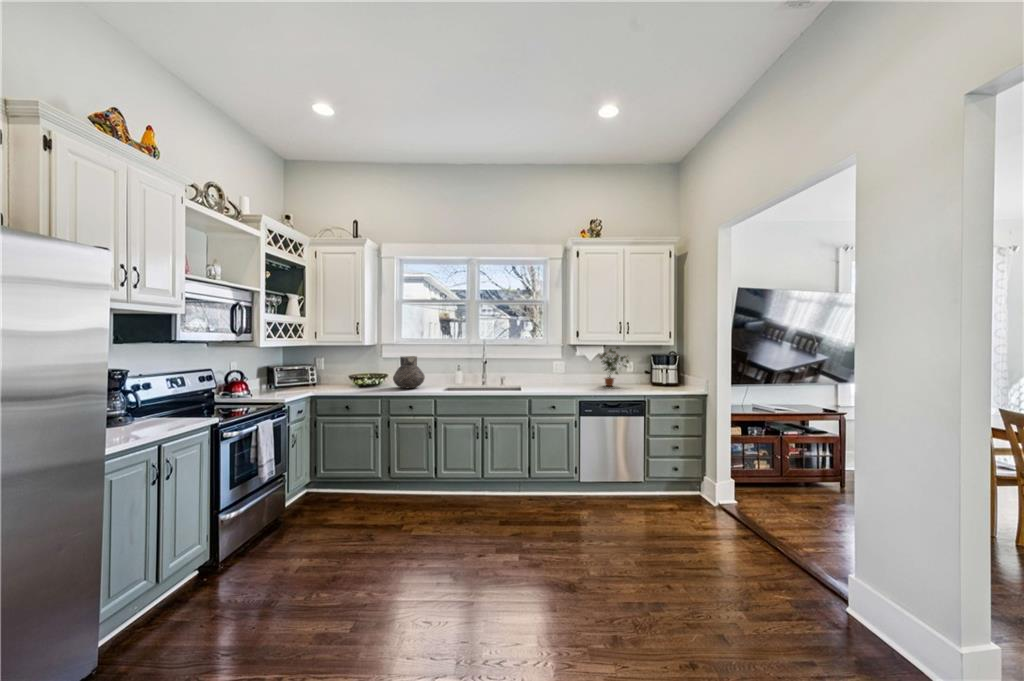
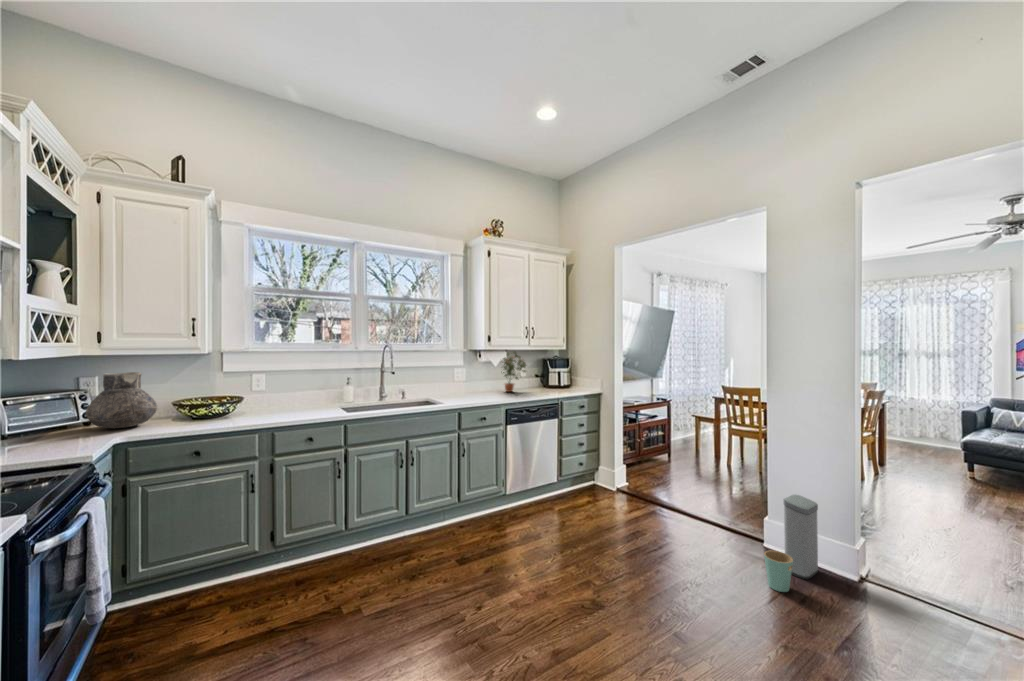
vase: present [393,356,425,388] -> present [86,372,157,428]
trash can: none [767,549,884,666] -> present [764,495,818,592]

